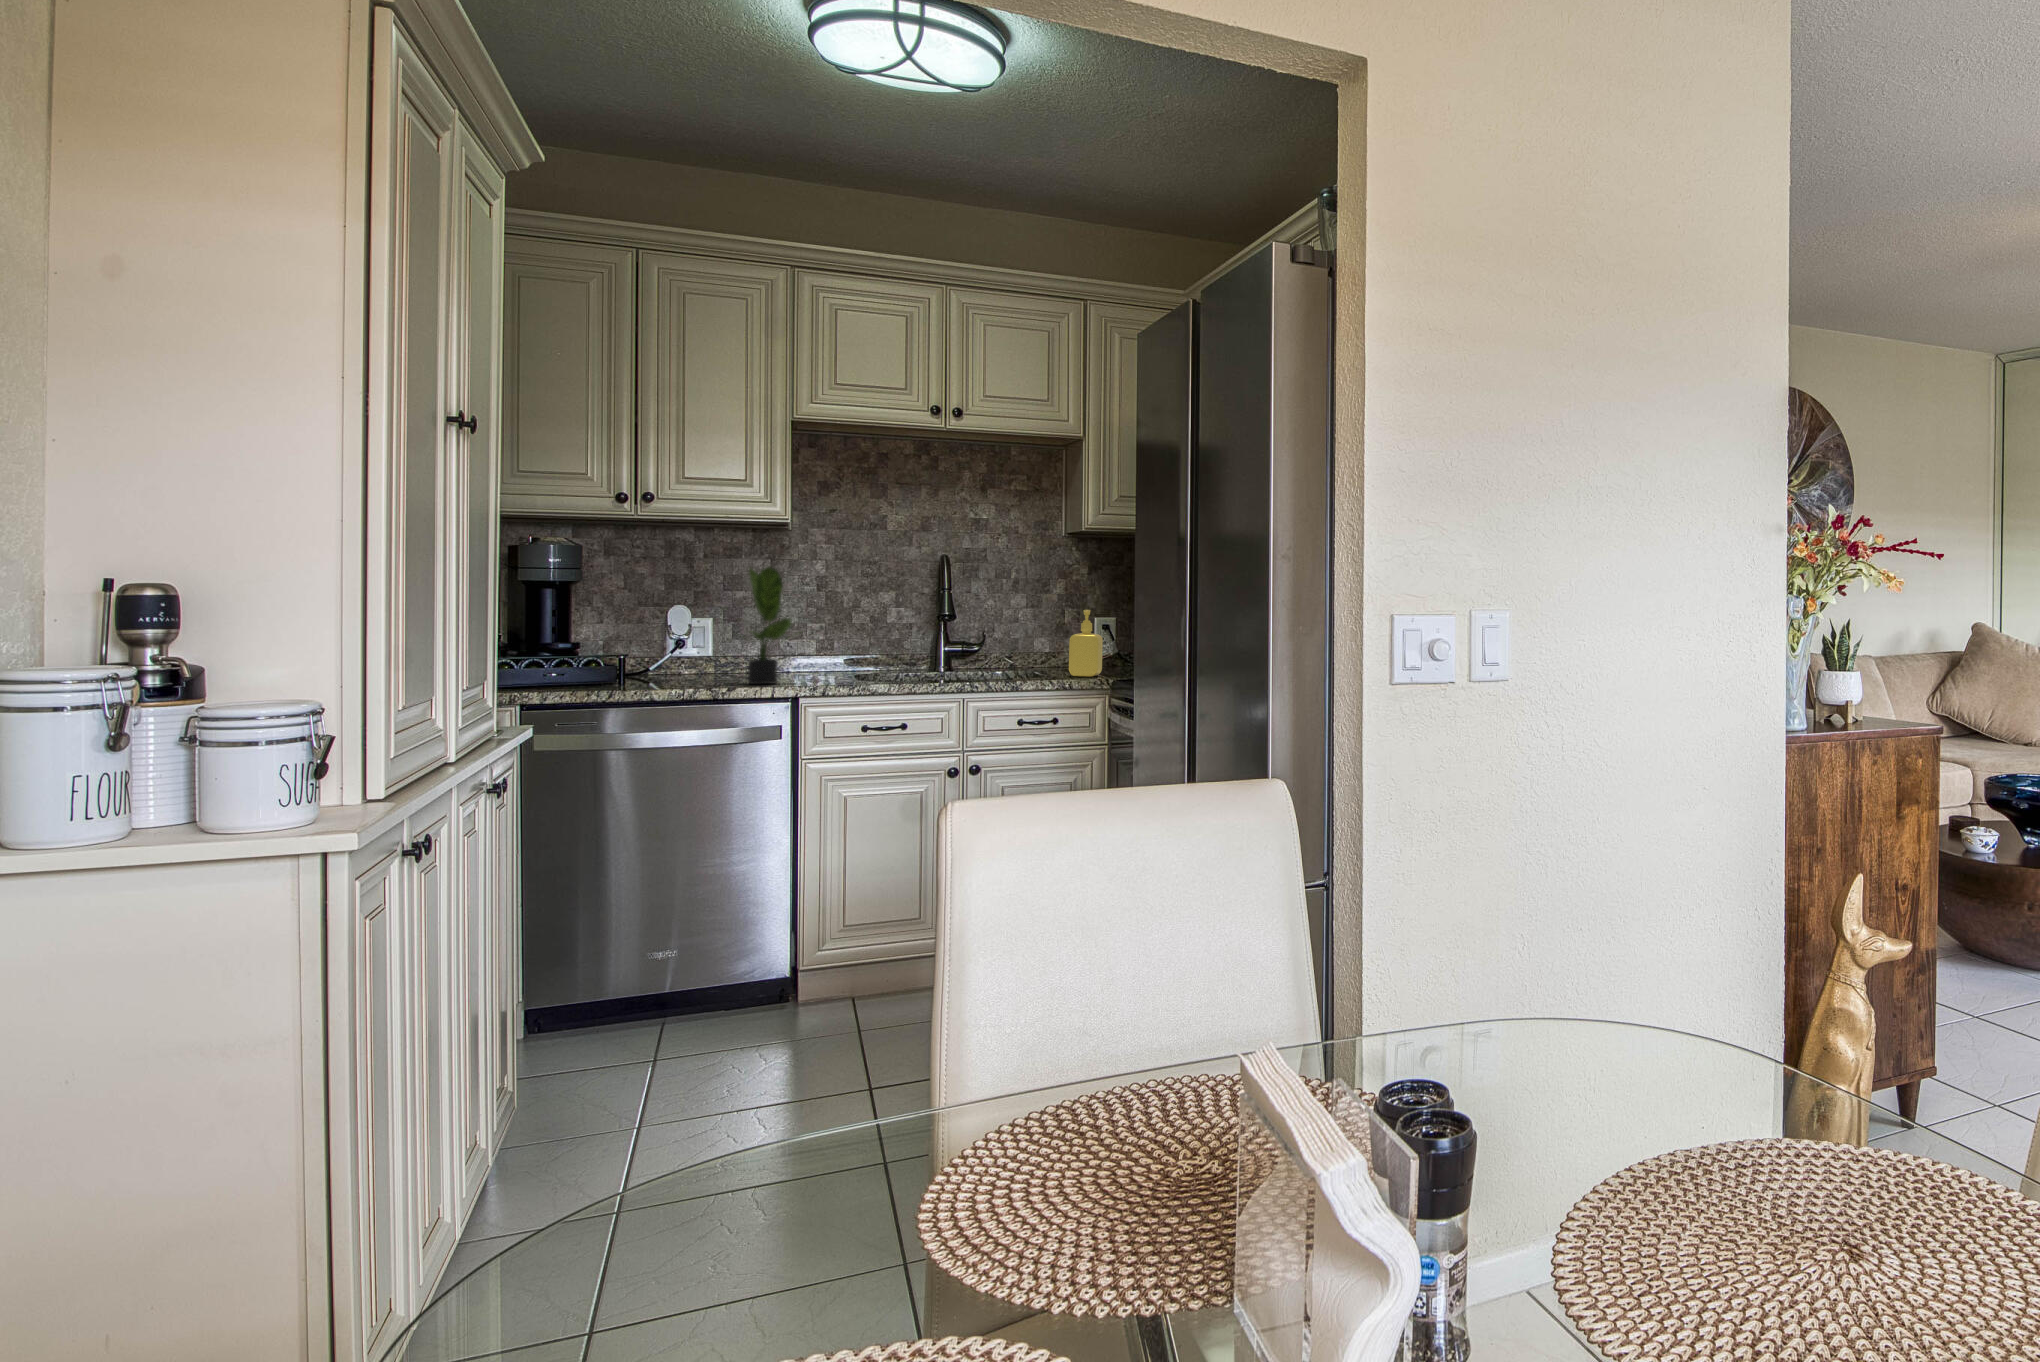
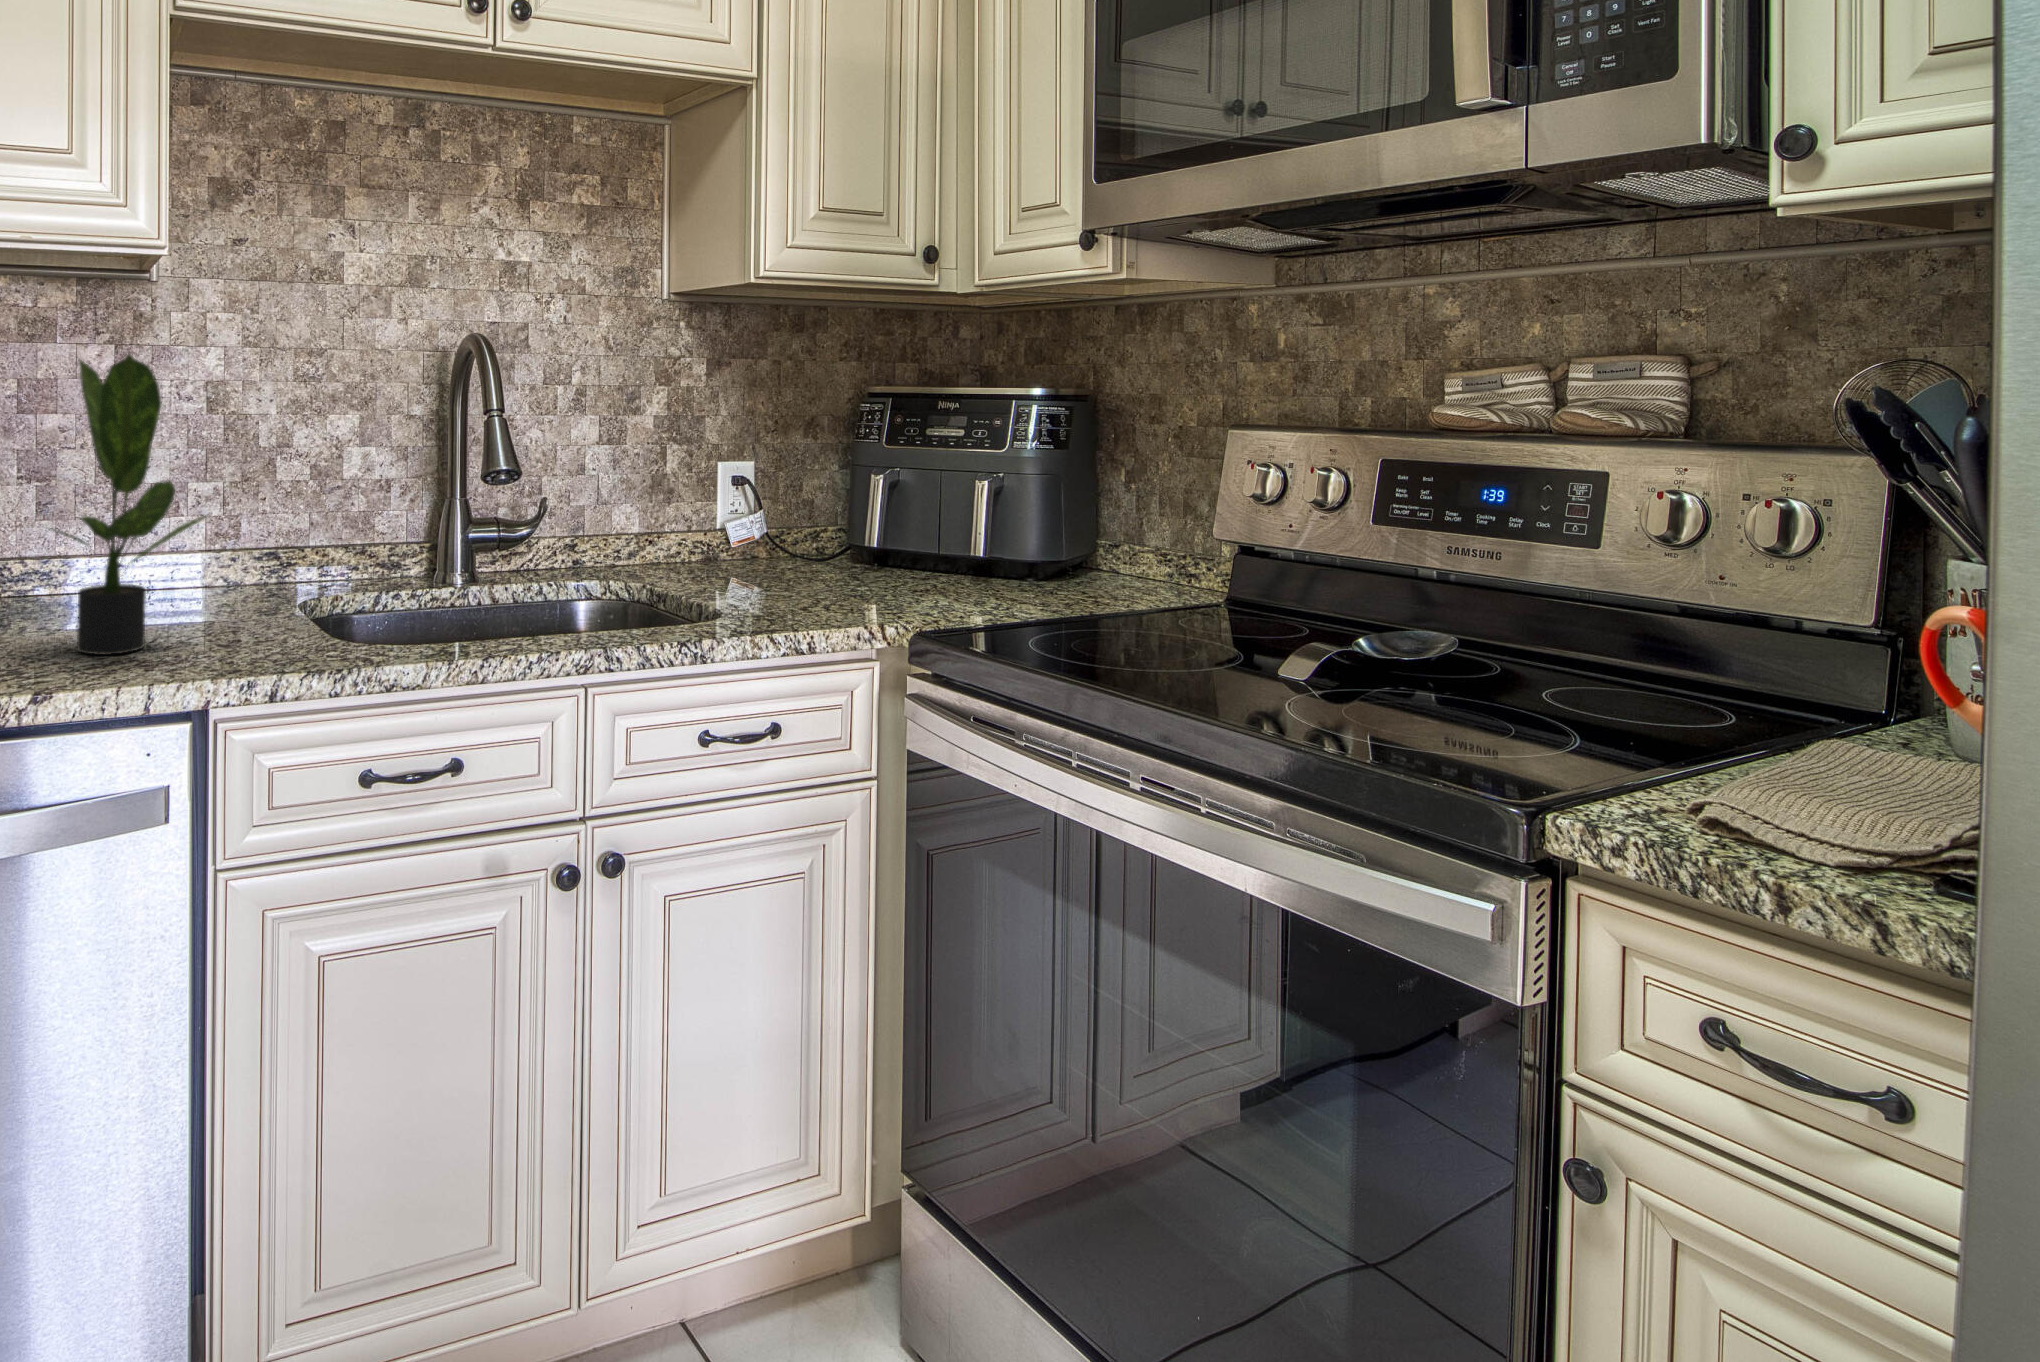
soap dispenser: present [1069,610,1103,677] -> none [752,455,820,608]

